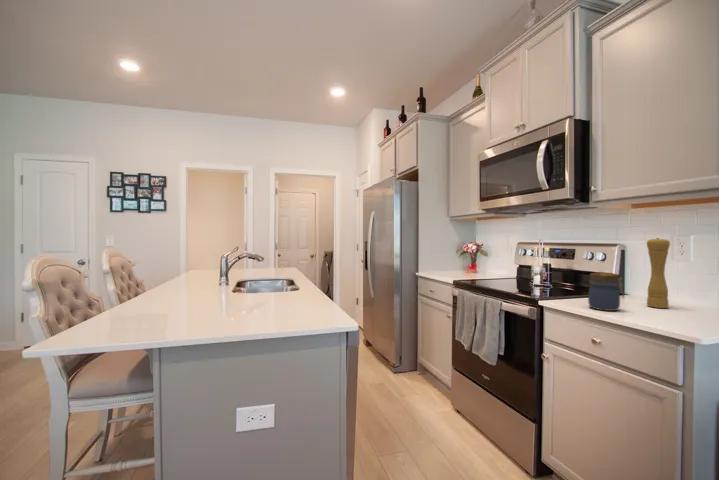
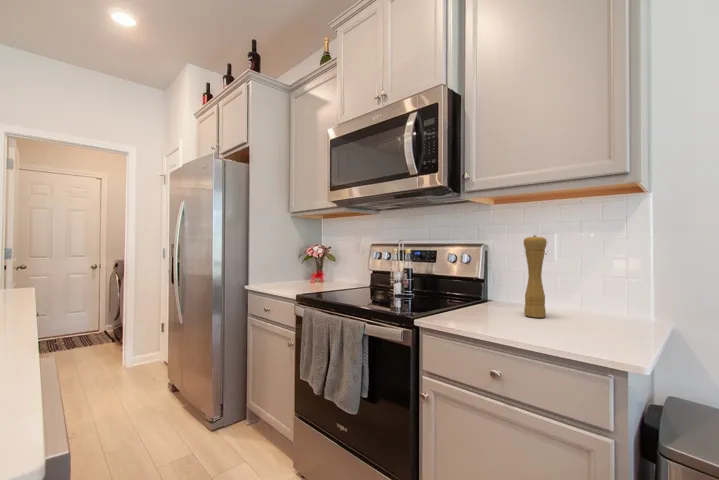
jar: present [588,272,624,311] -> none [476,279,515,329]

